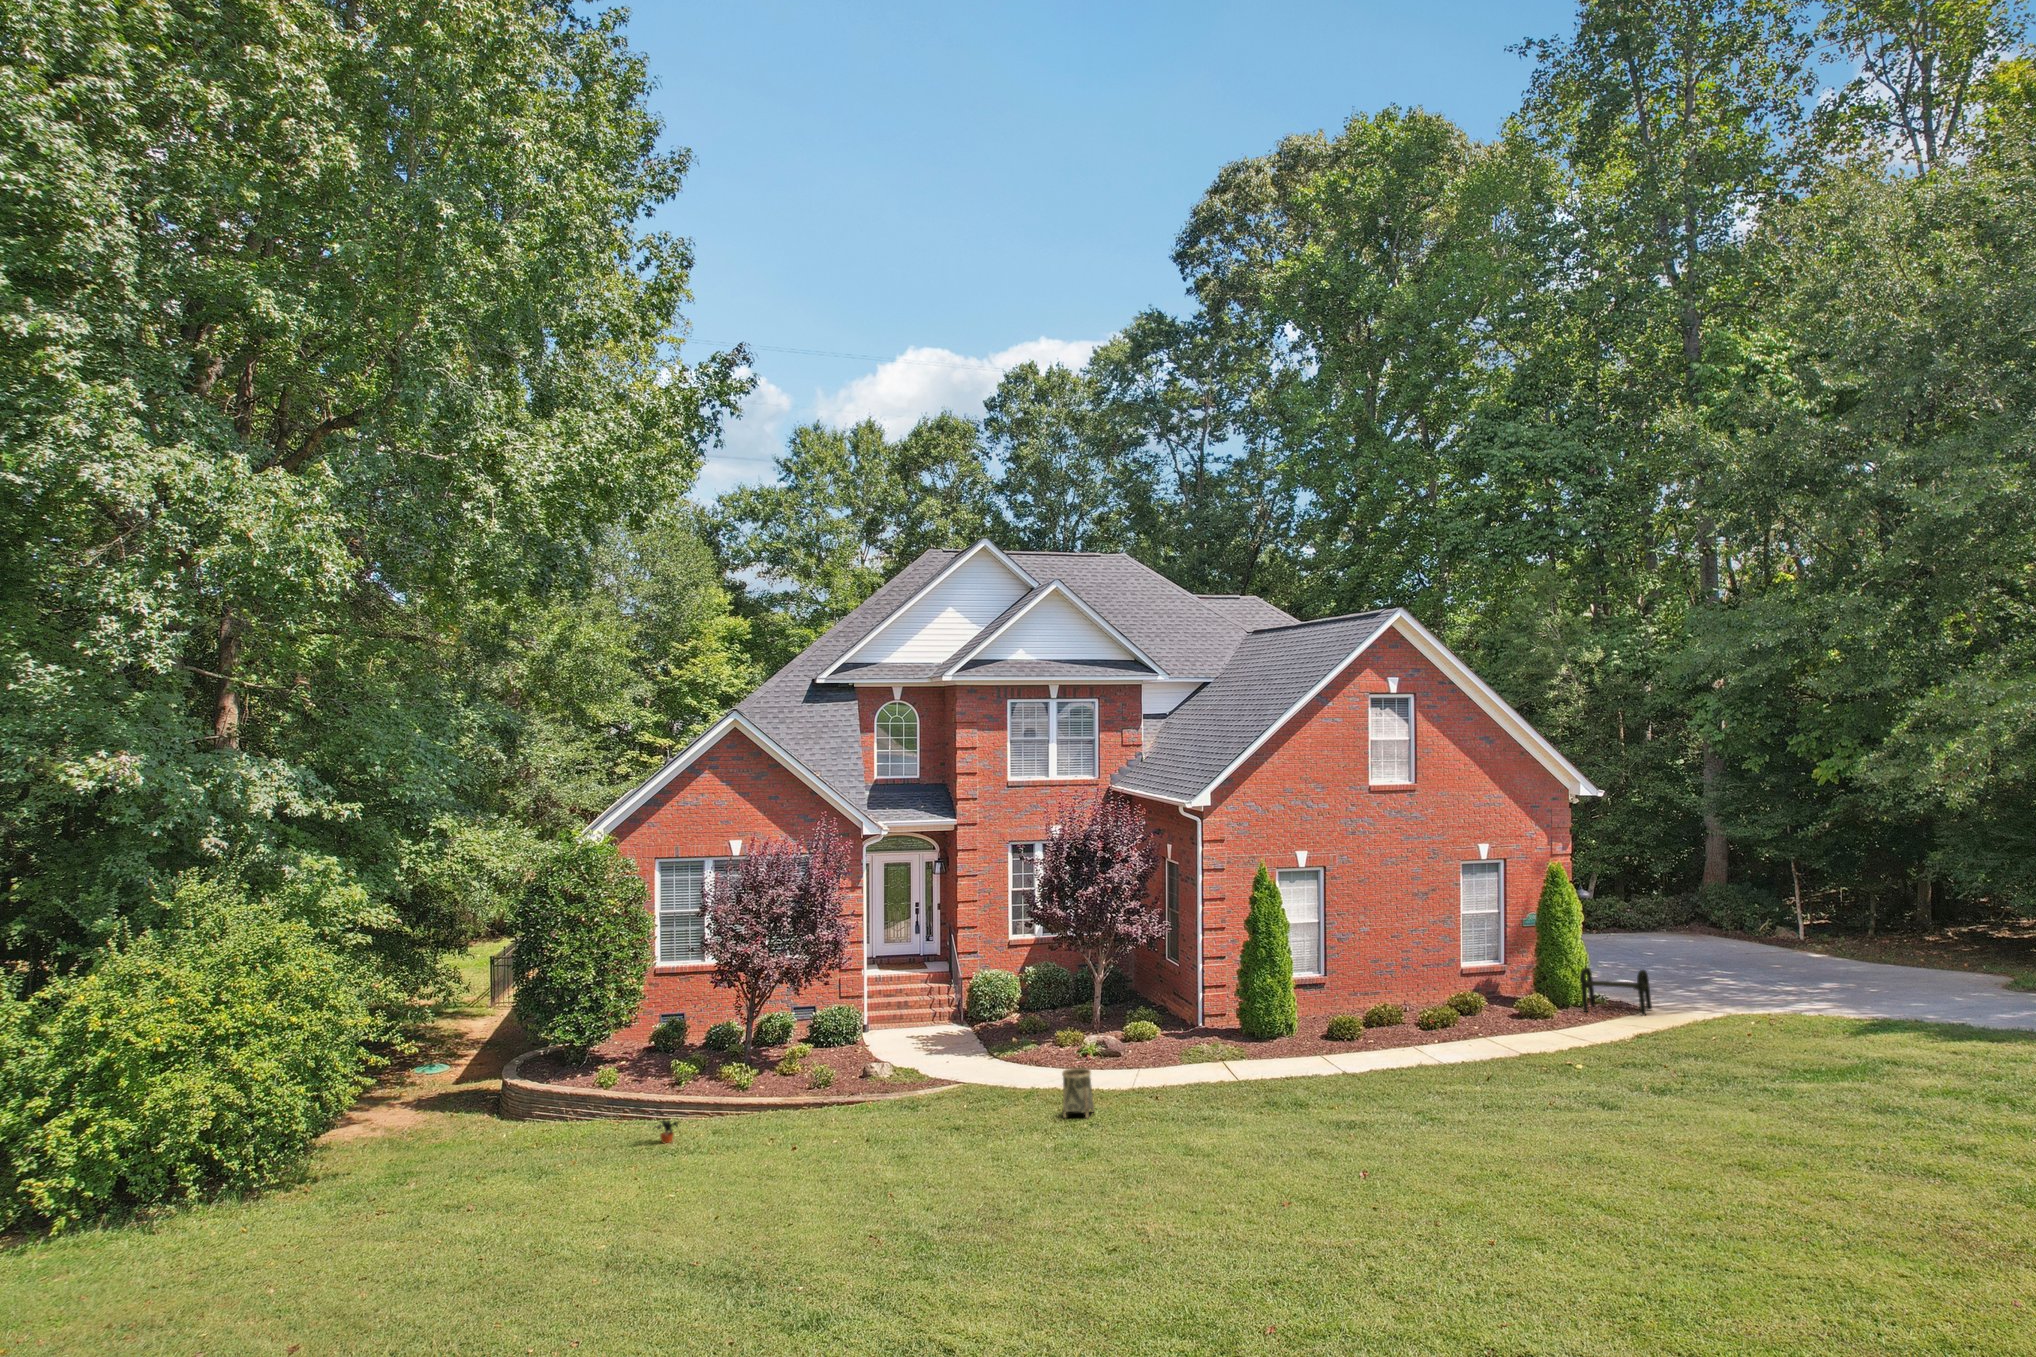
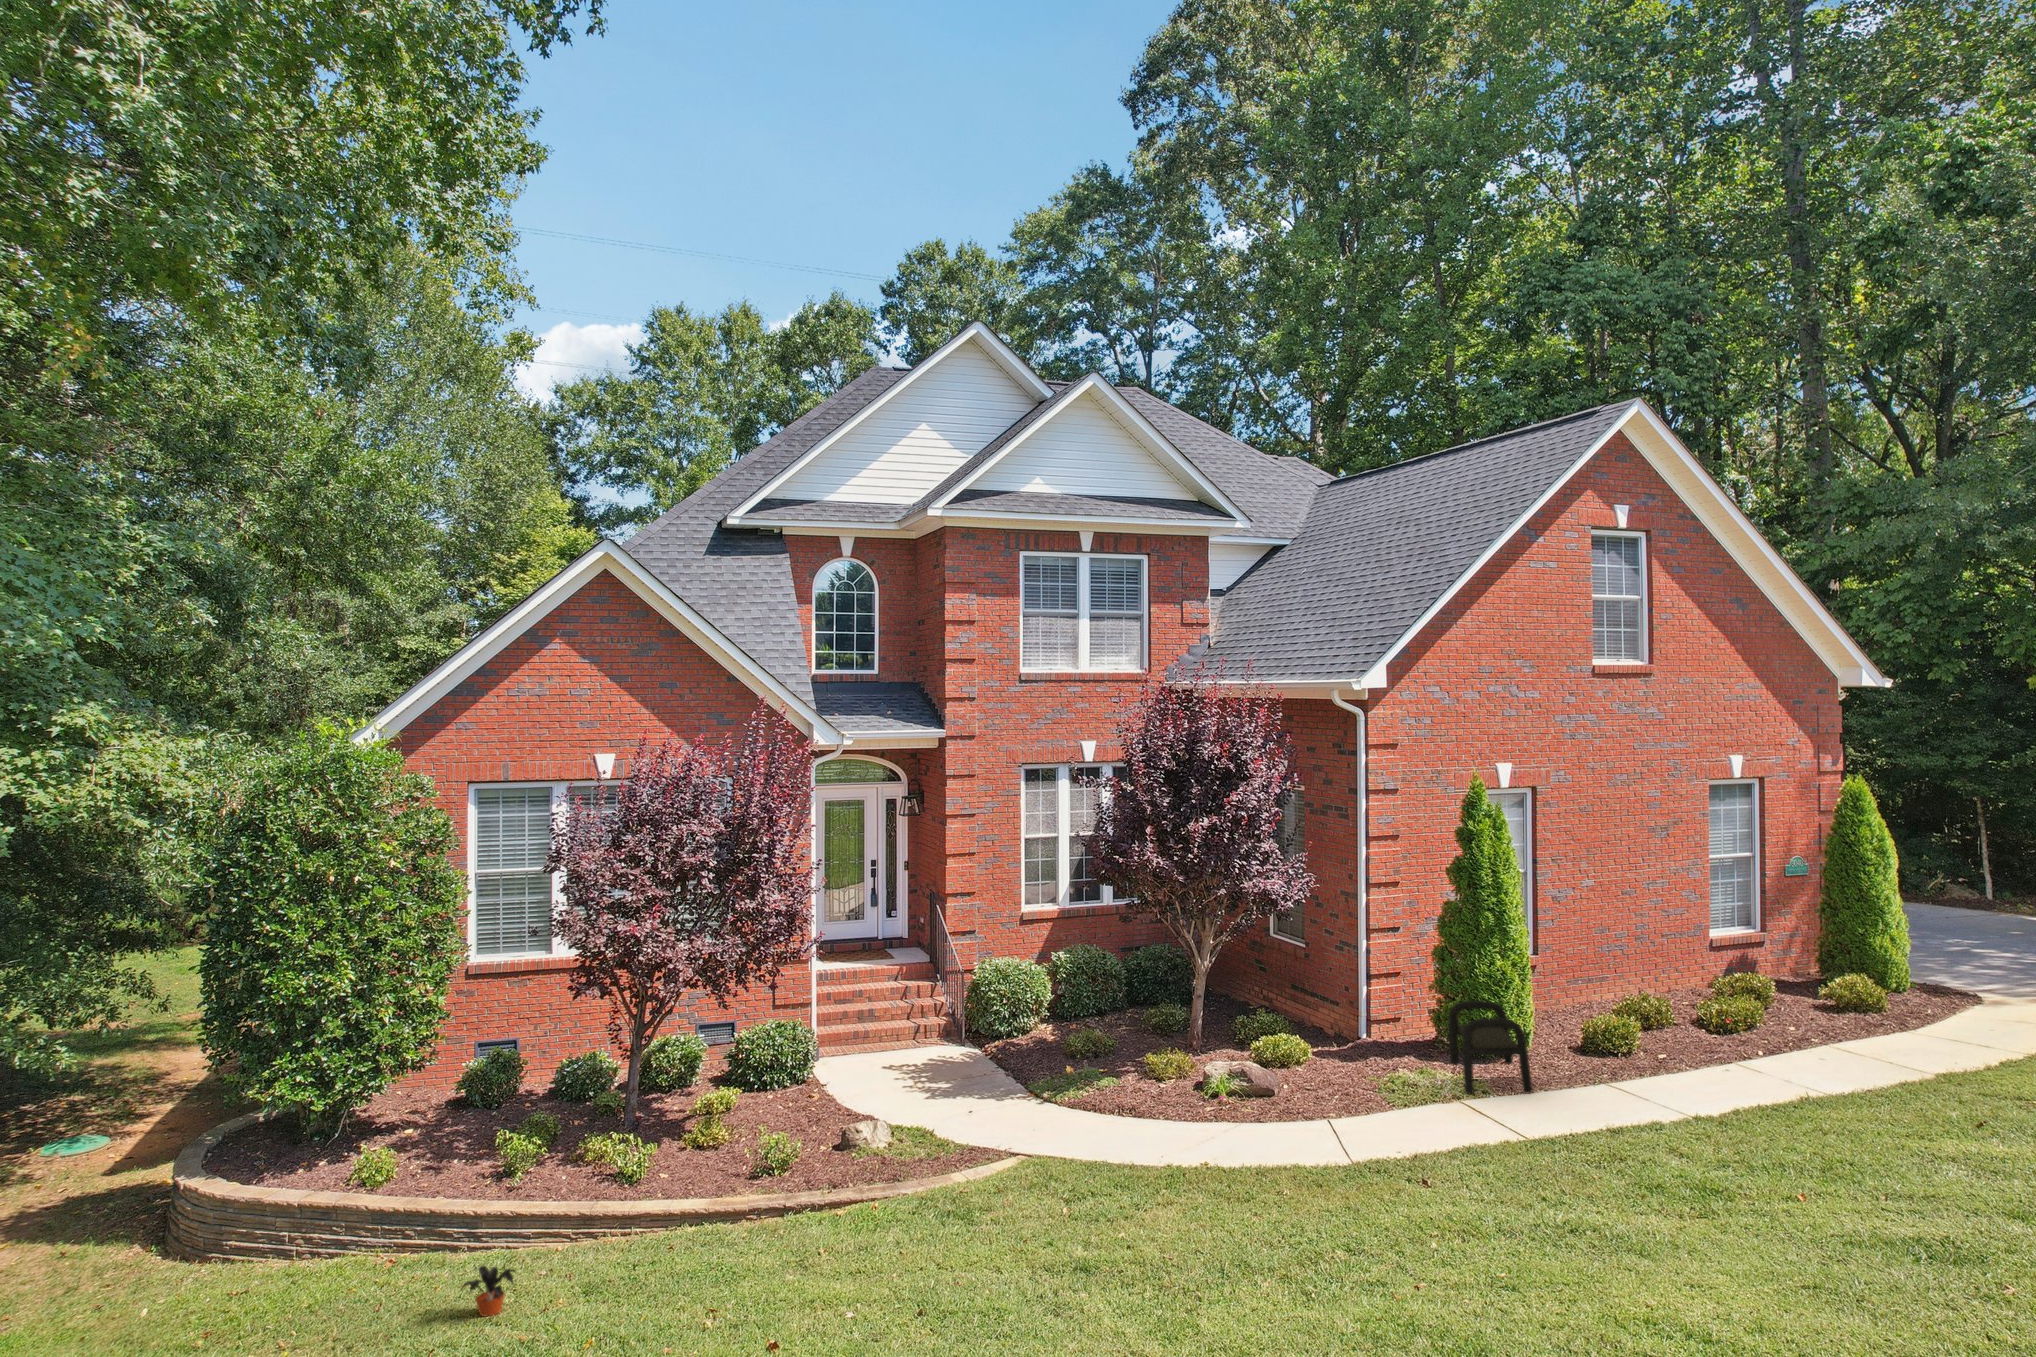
bench: present [1580,967,1652,1016] -> present [1448,1000,1533,1094]
basket: present [1062,1068,1094,1119] -> none [1275,1135,1338,1236]

